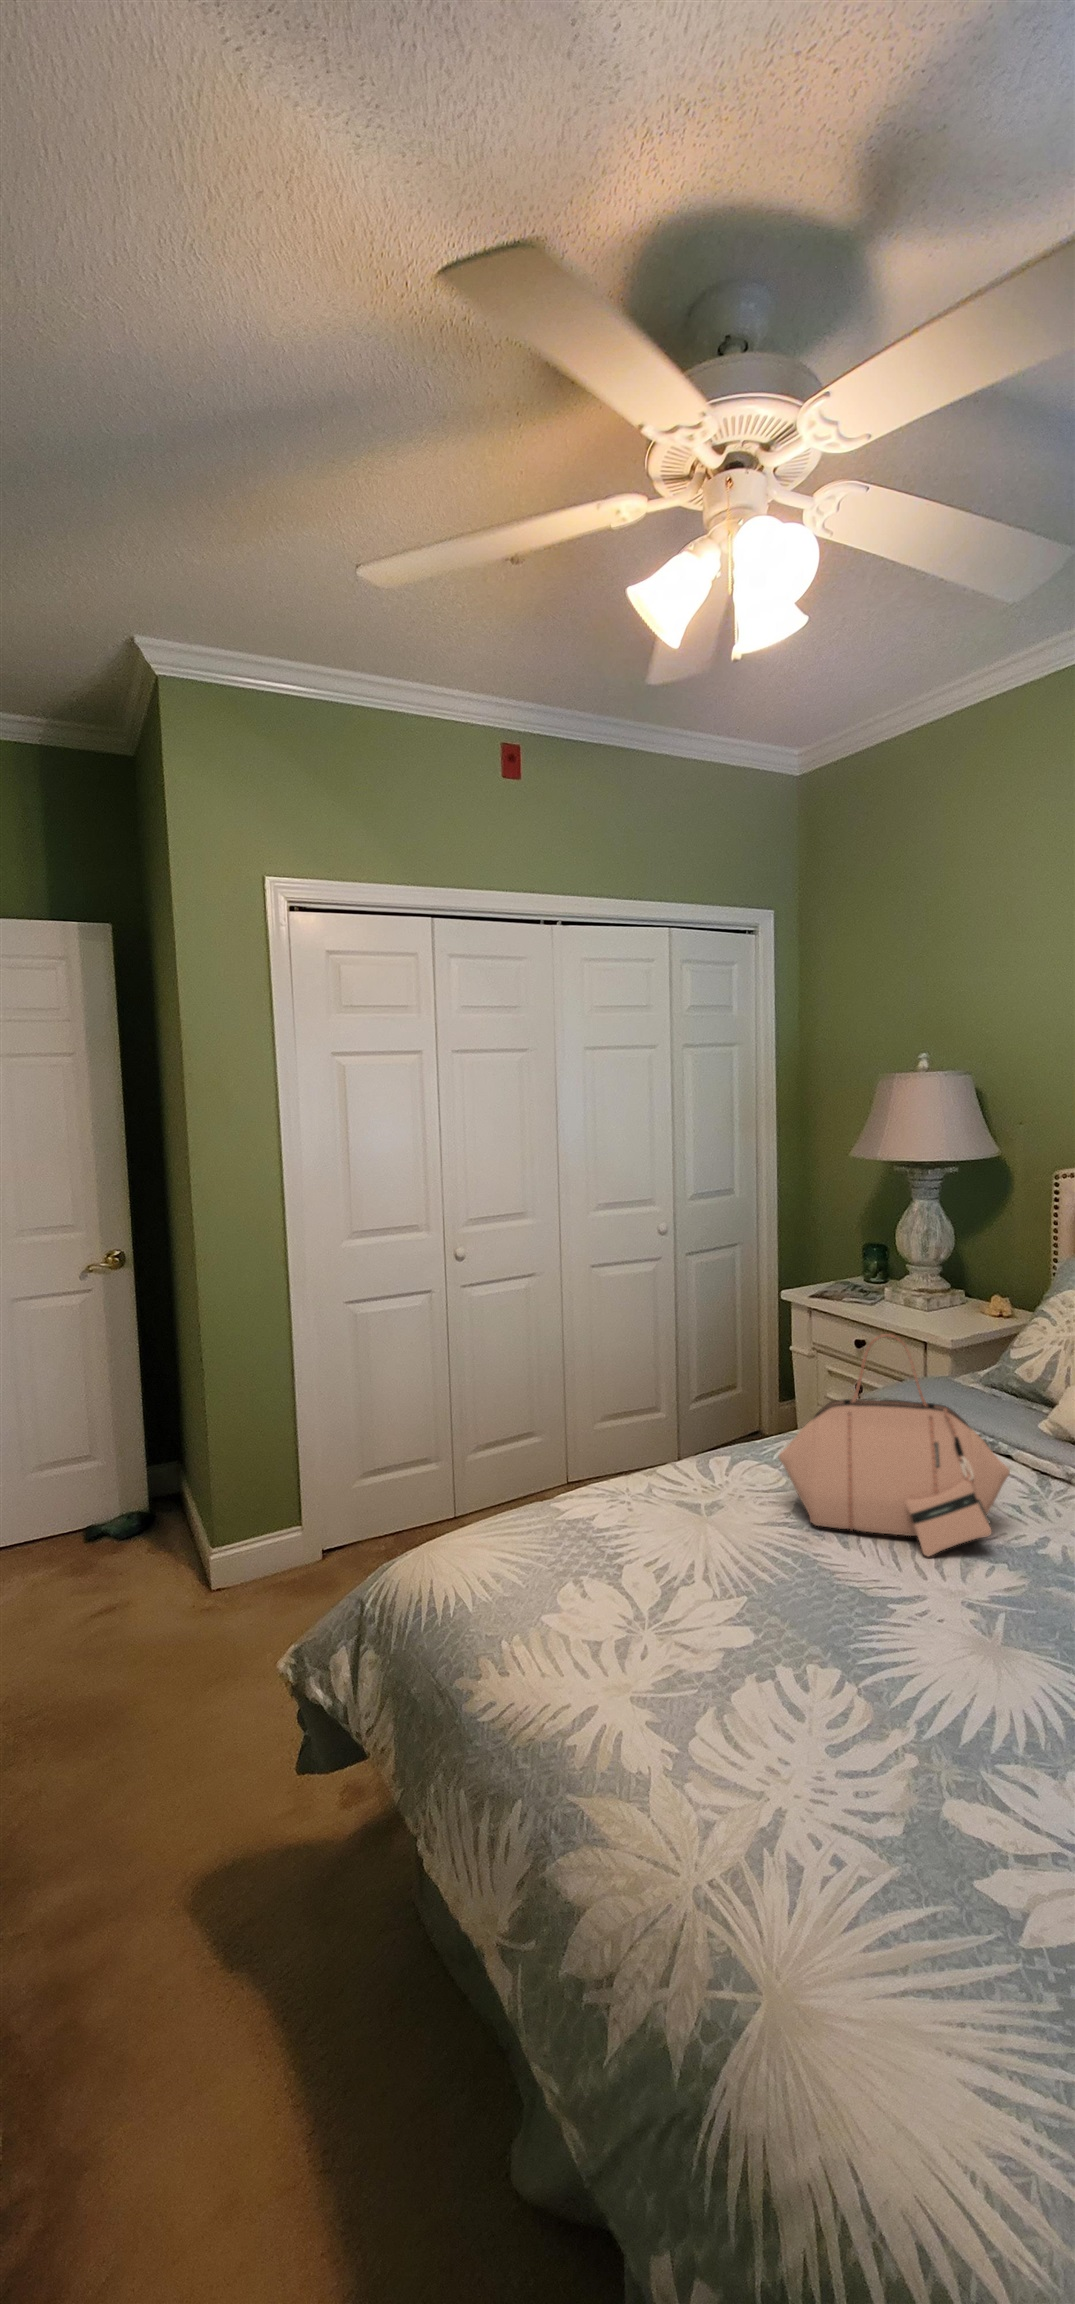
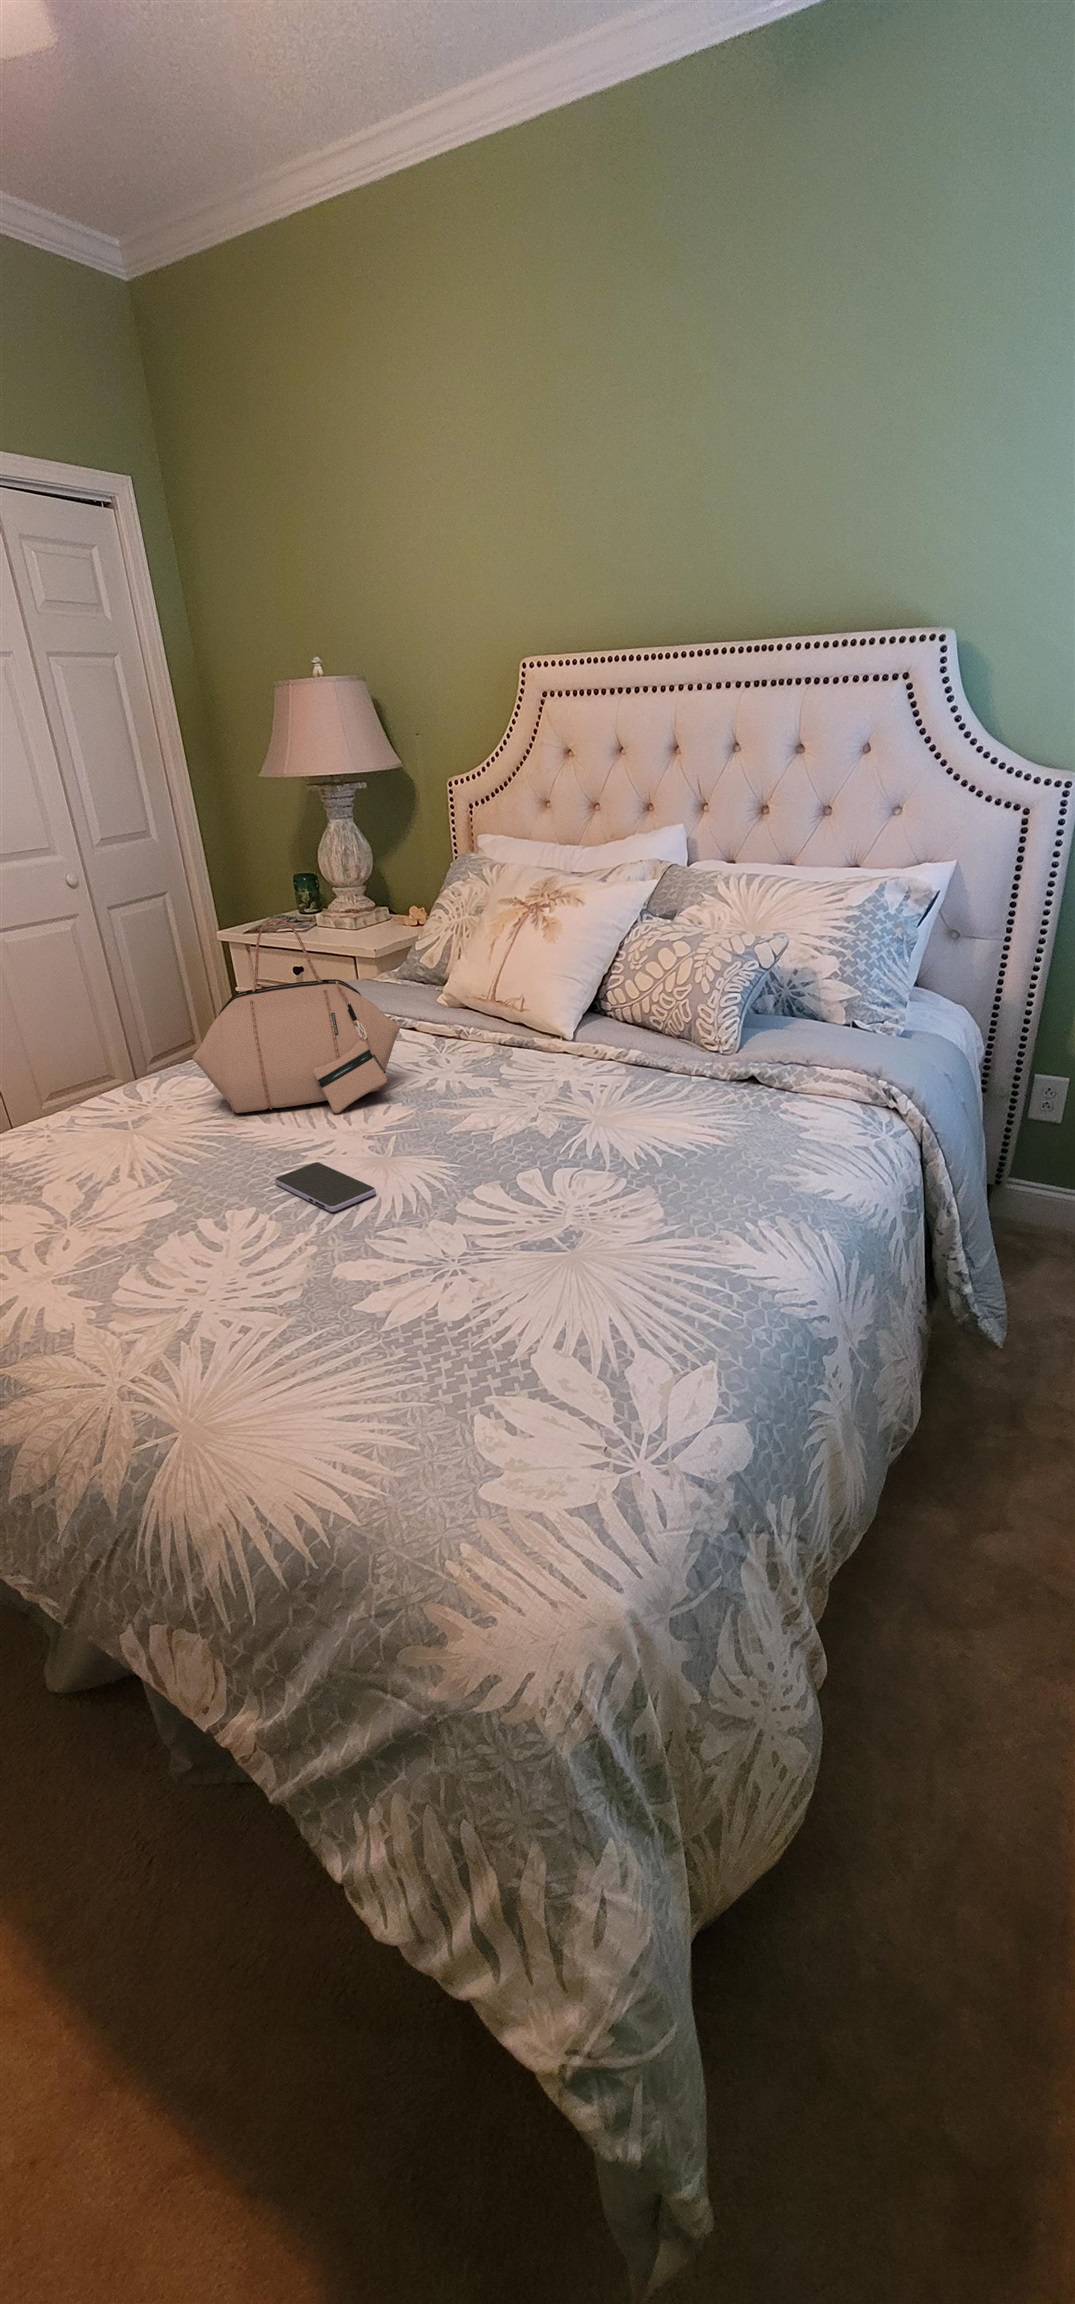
smartphone: none [862,1625,988,1709] -> present [275,1162,376,1212]

